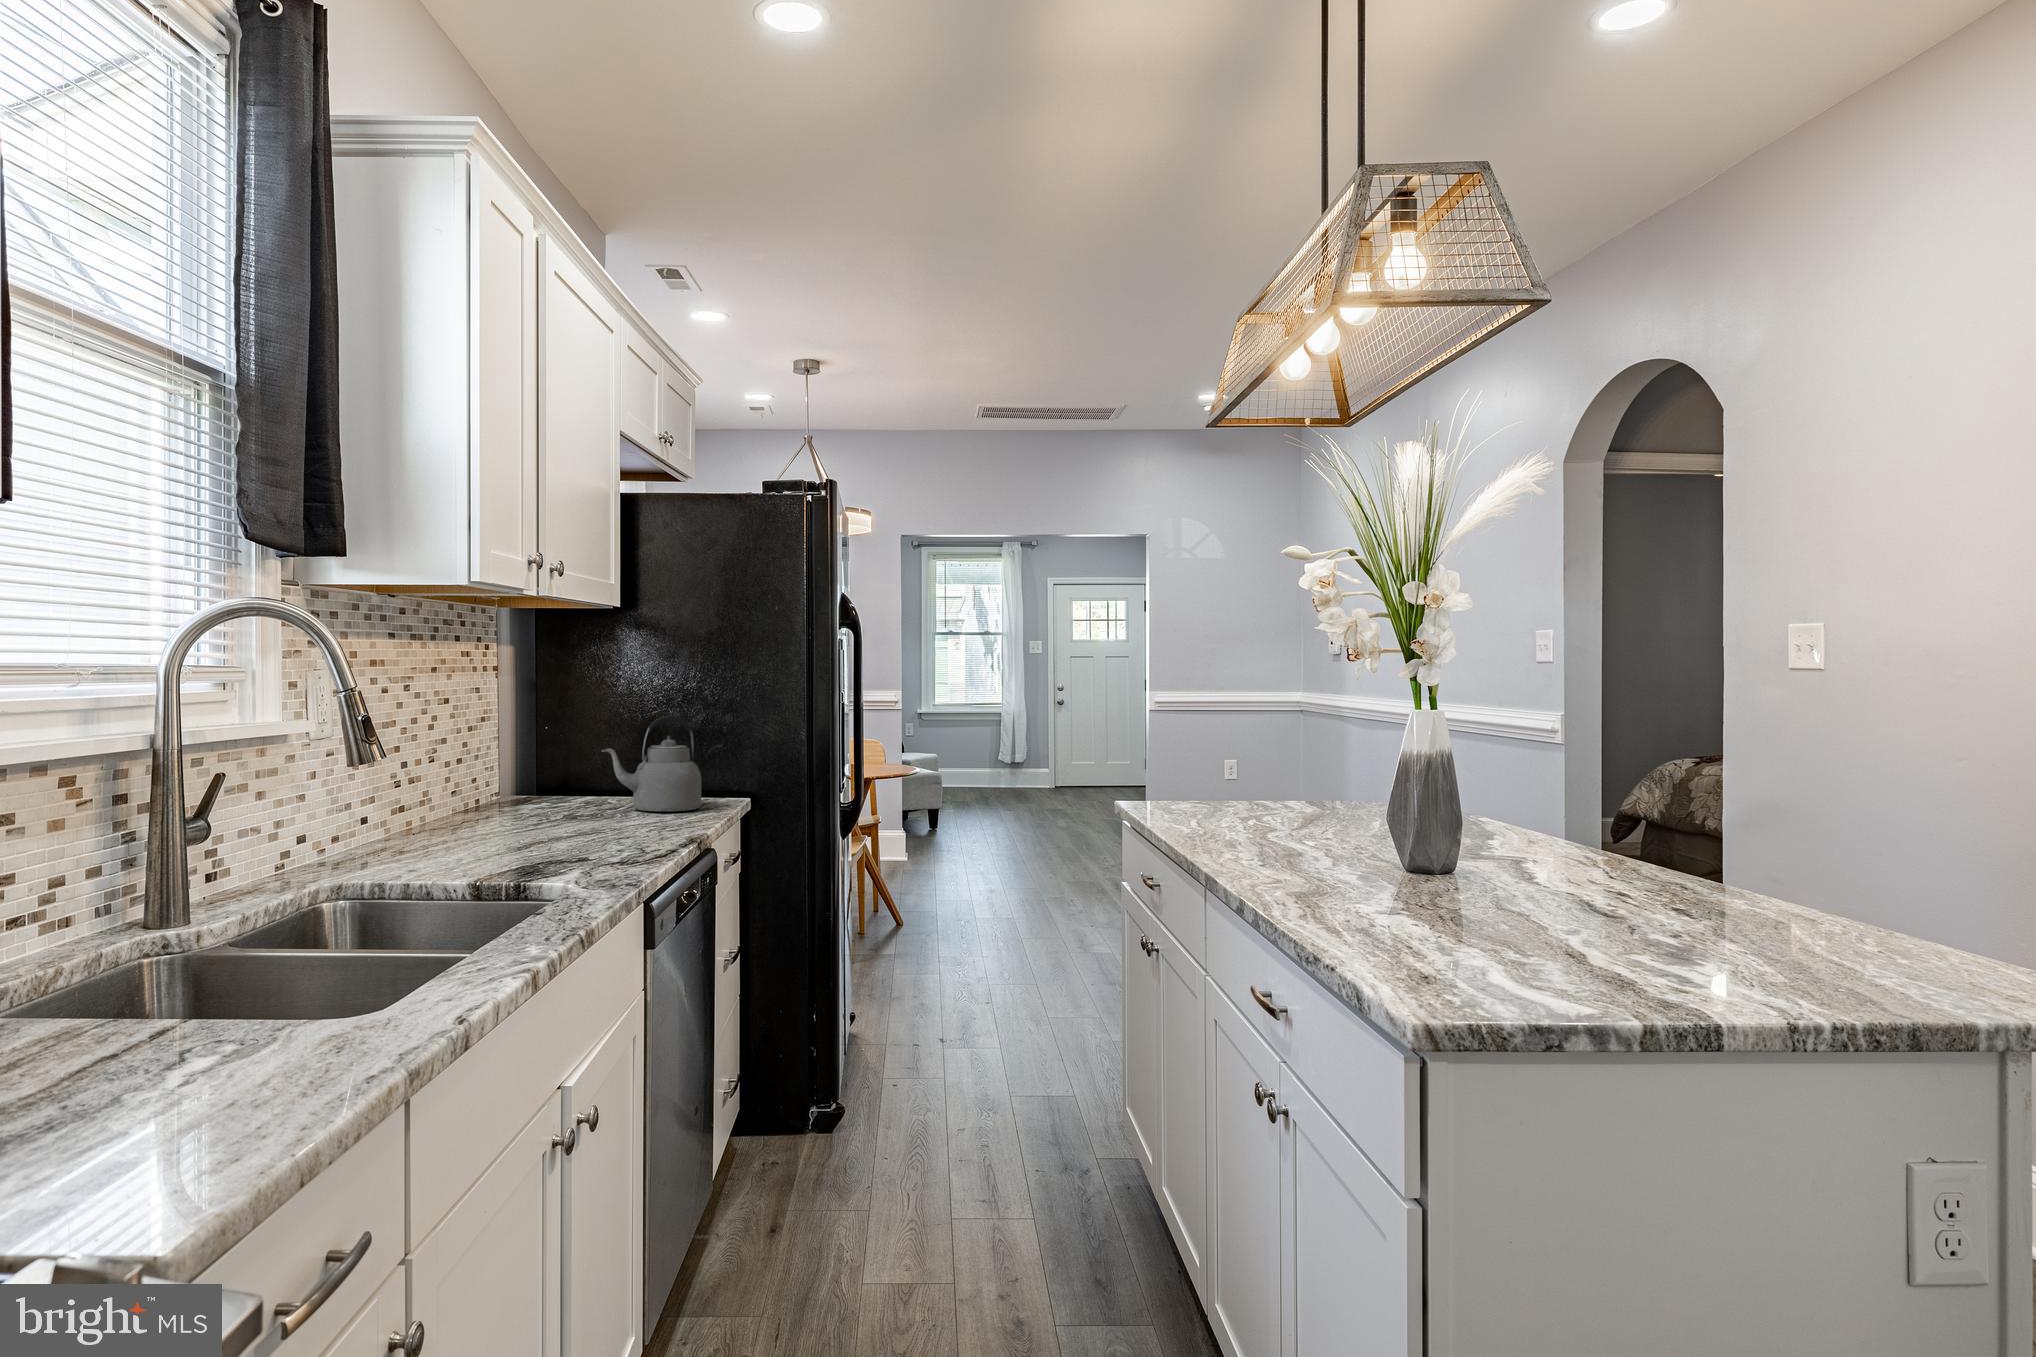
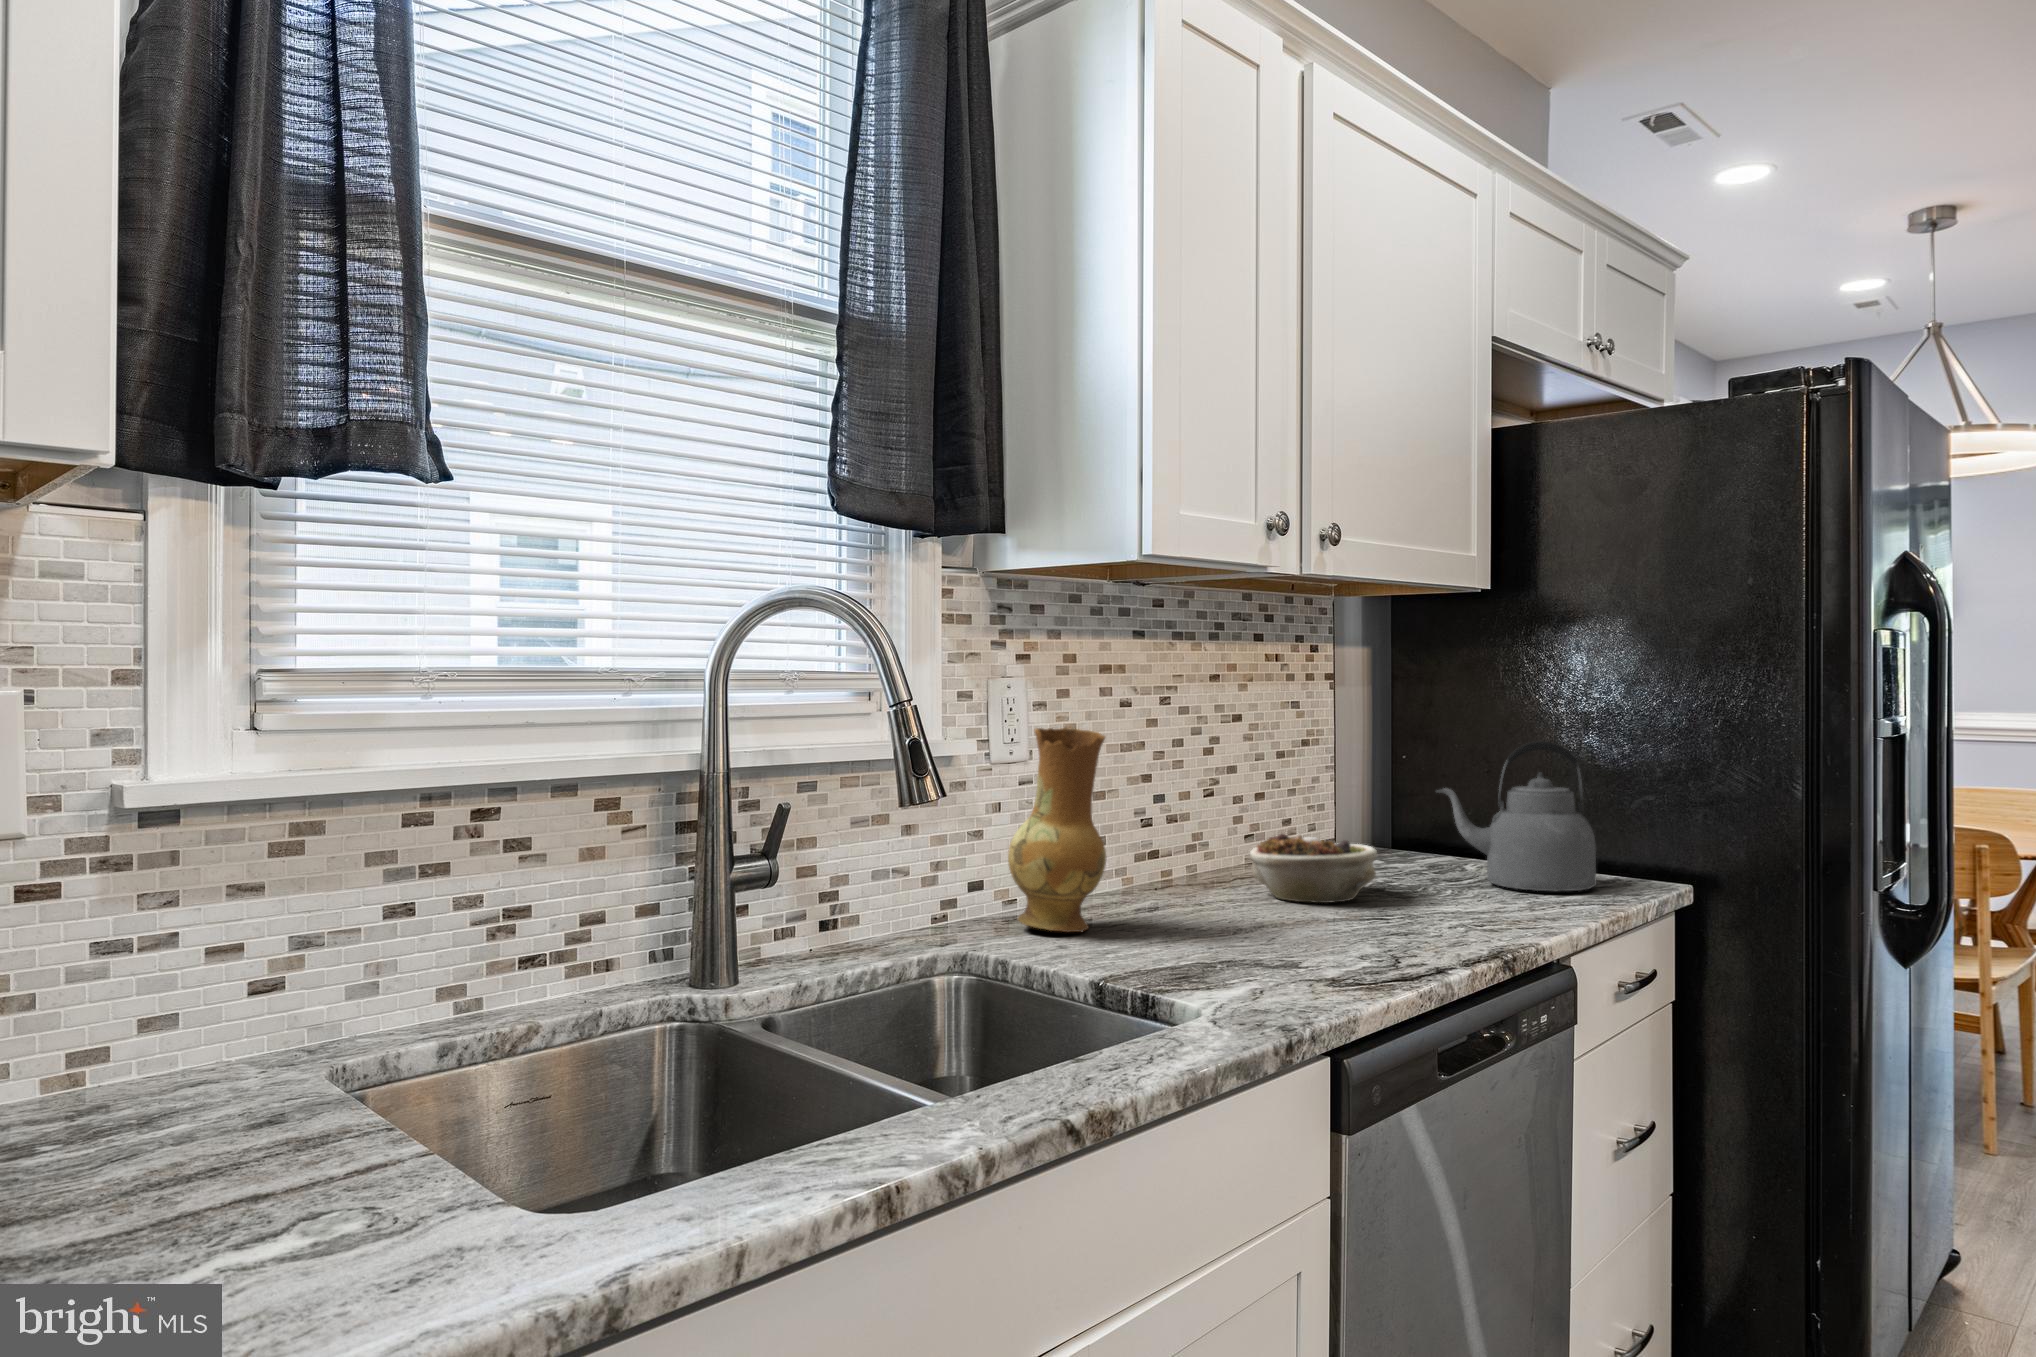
ceramic jug: none [343,713,427,863] -> present [1008,728,1106,932]
succulent planter: none [487,784,581,831] -> present [1250,834,1377,903]

